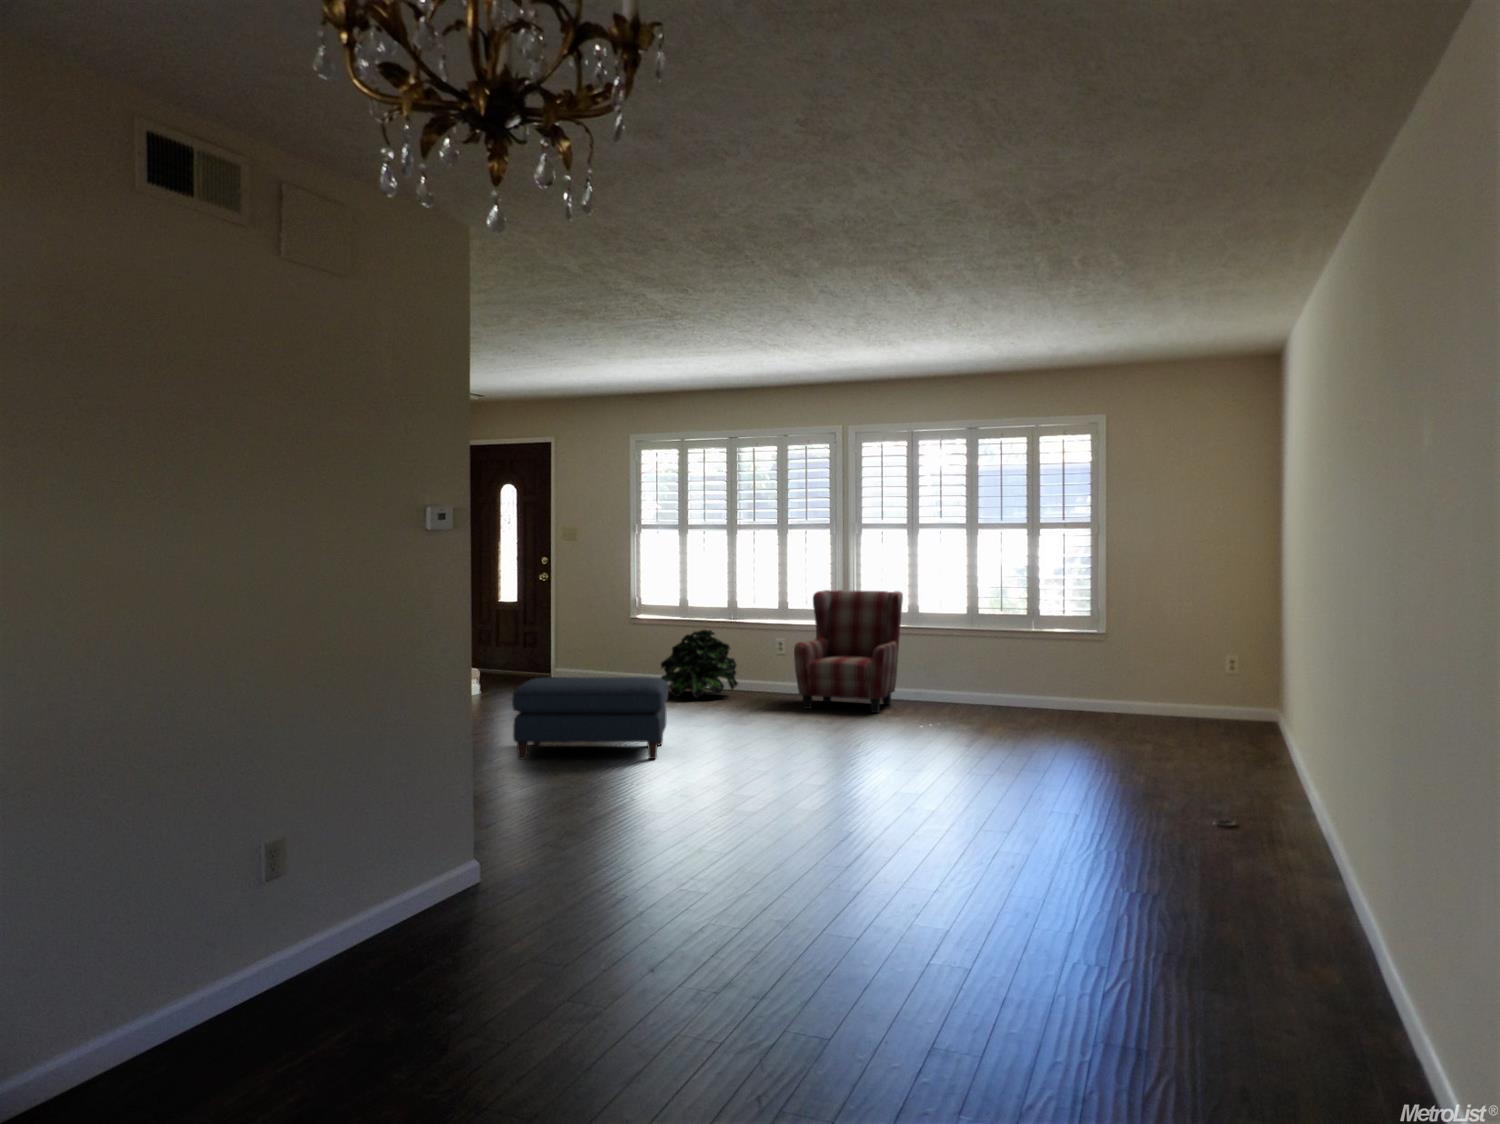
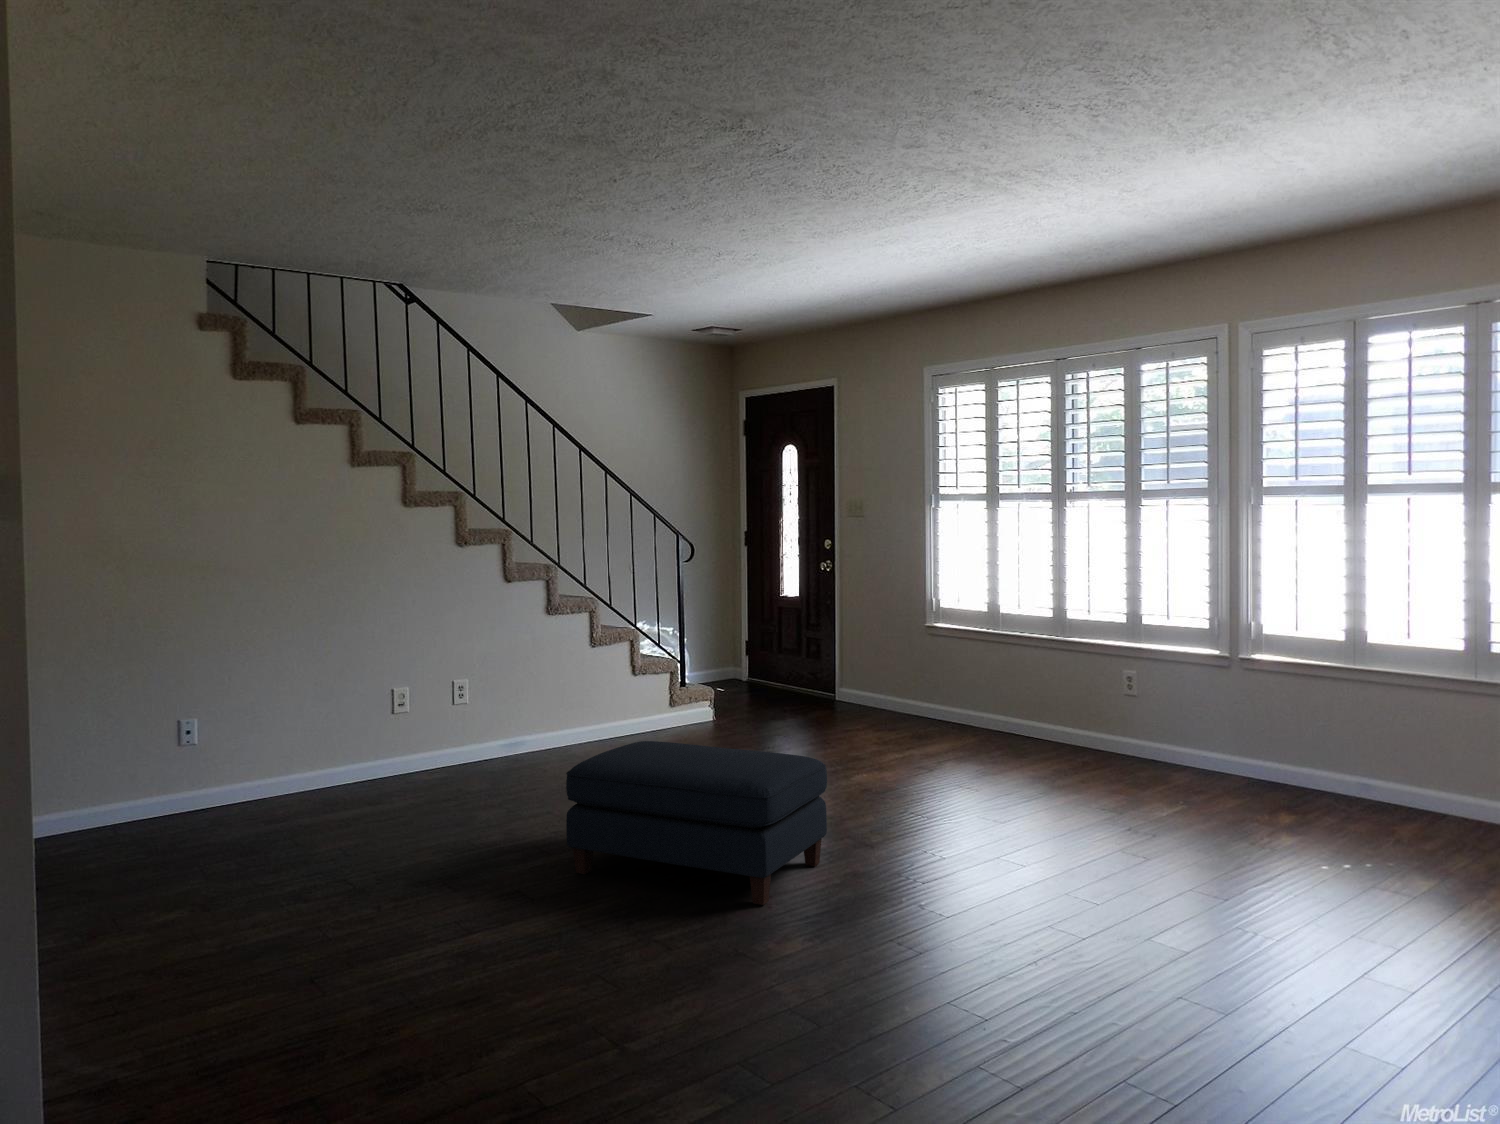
armchair: present [794,590,903,713] -> none [1121,598,1333,822]
potted plant: present [661,630,738,698] -> none [936,651,1061,757]

